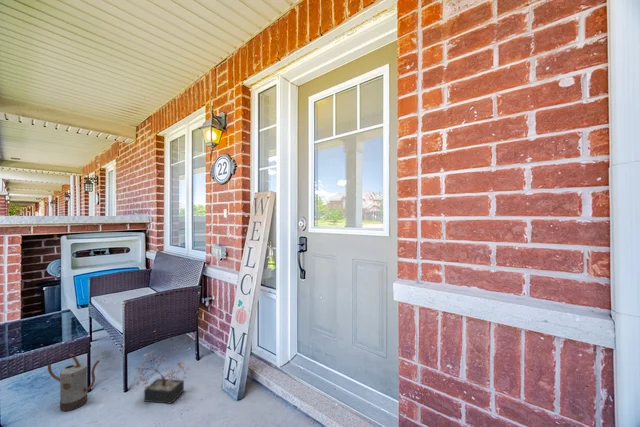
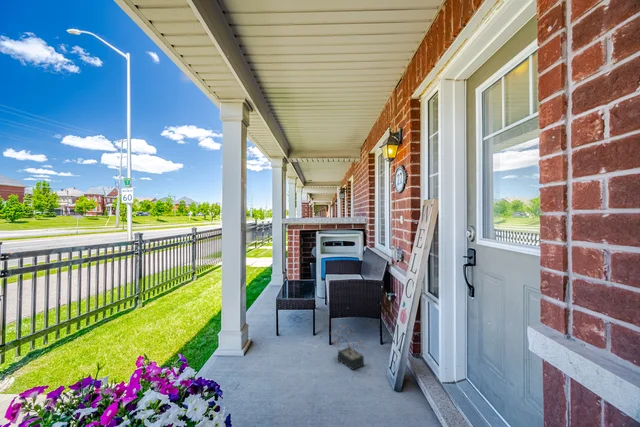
watering can: present [48,354,99,411] -> none [294,308,316,347]

